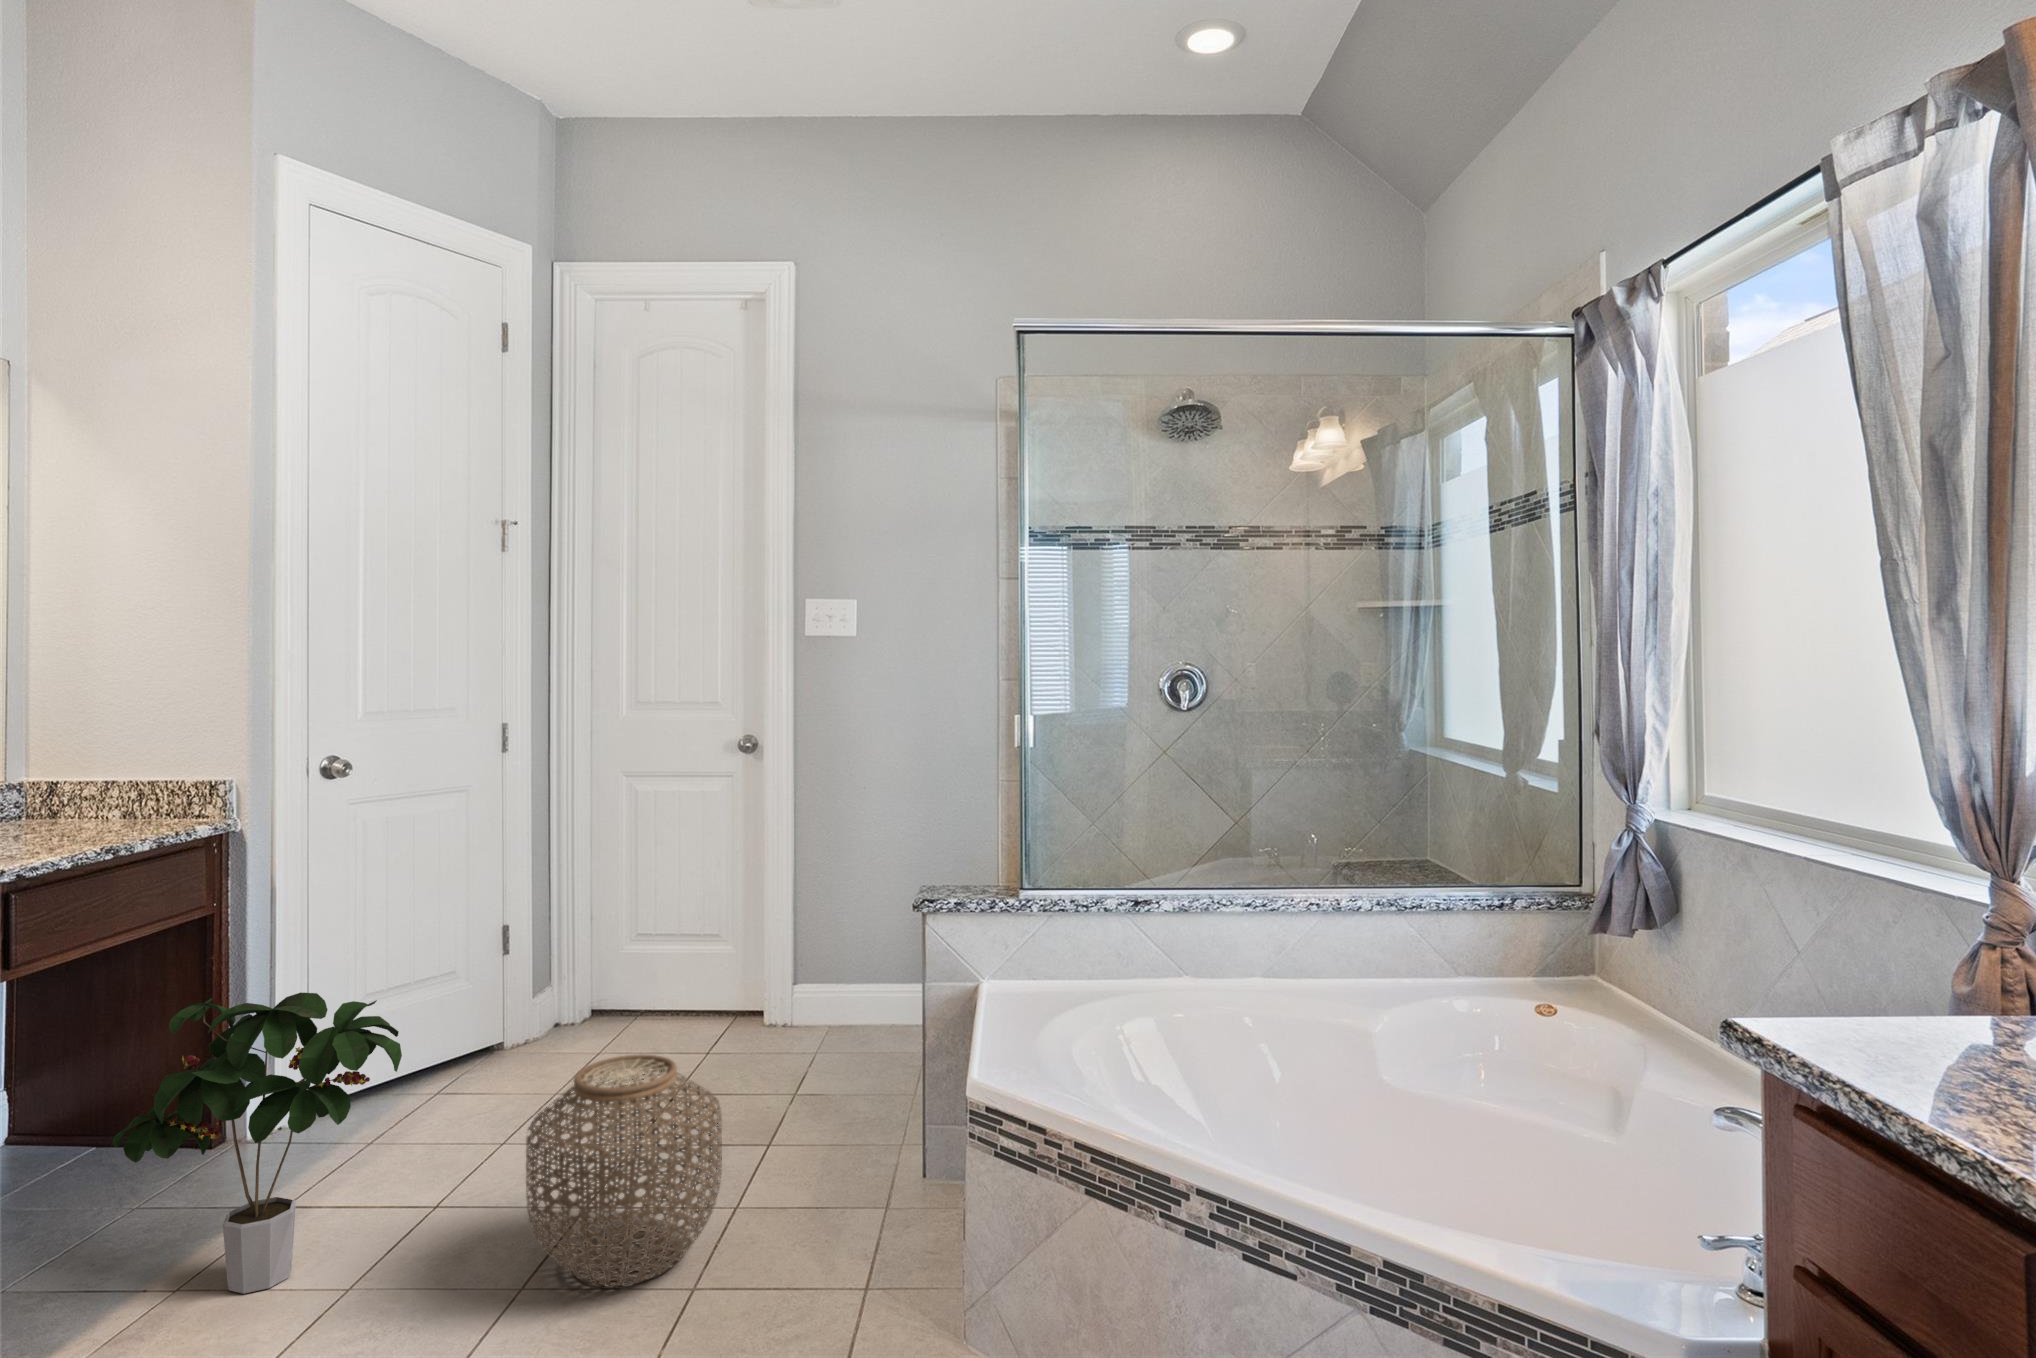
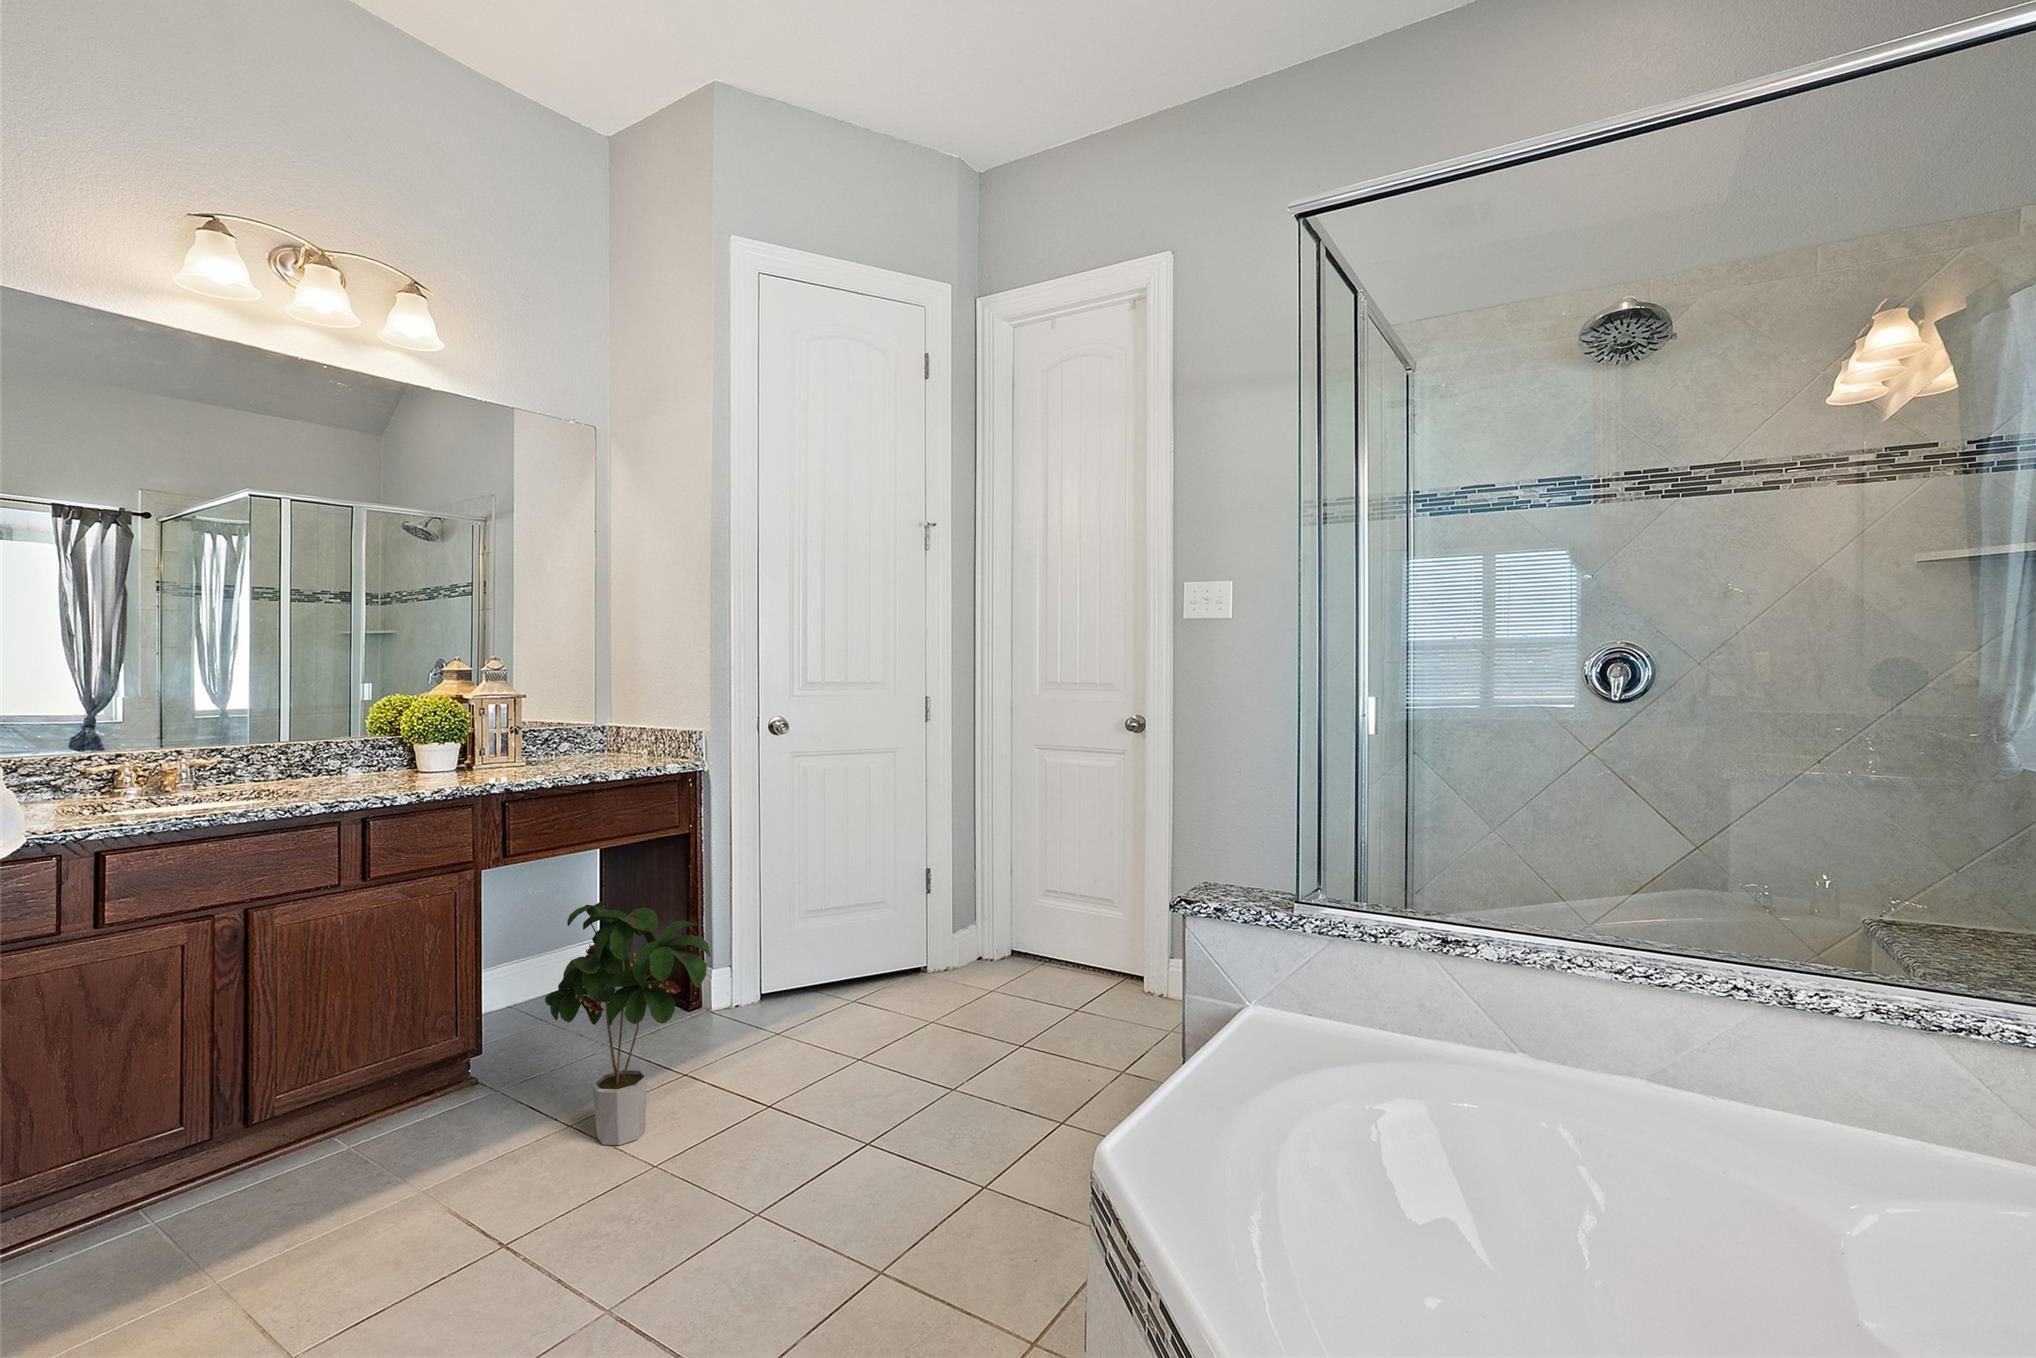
woven basket: present [526,1055,722,1286] -> none [755,1012,939,1242]

